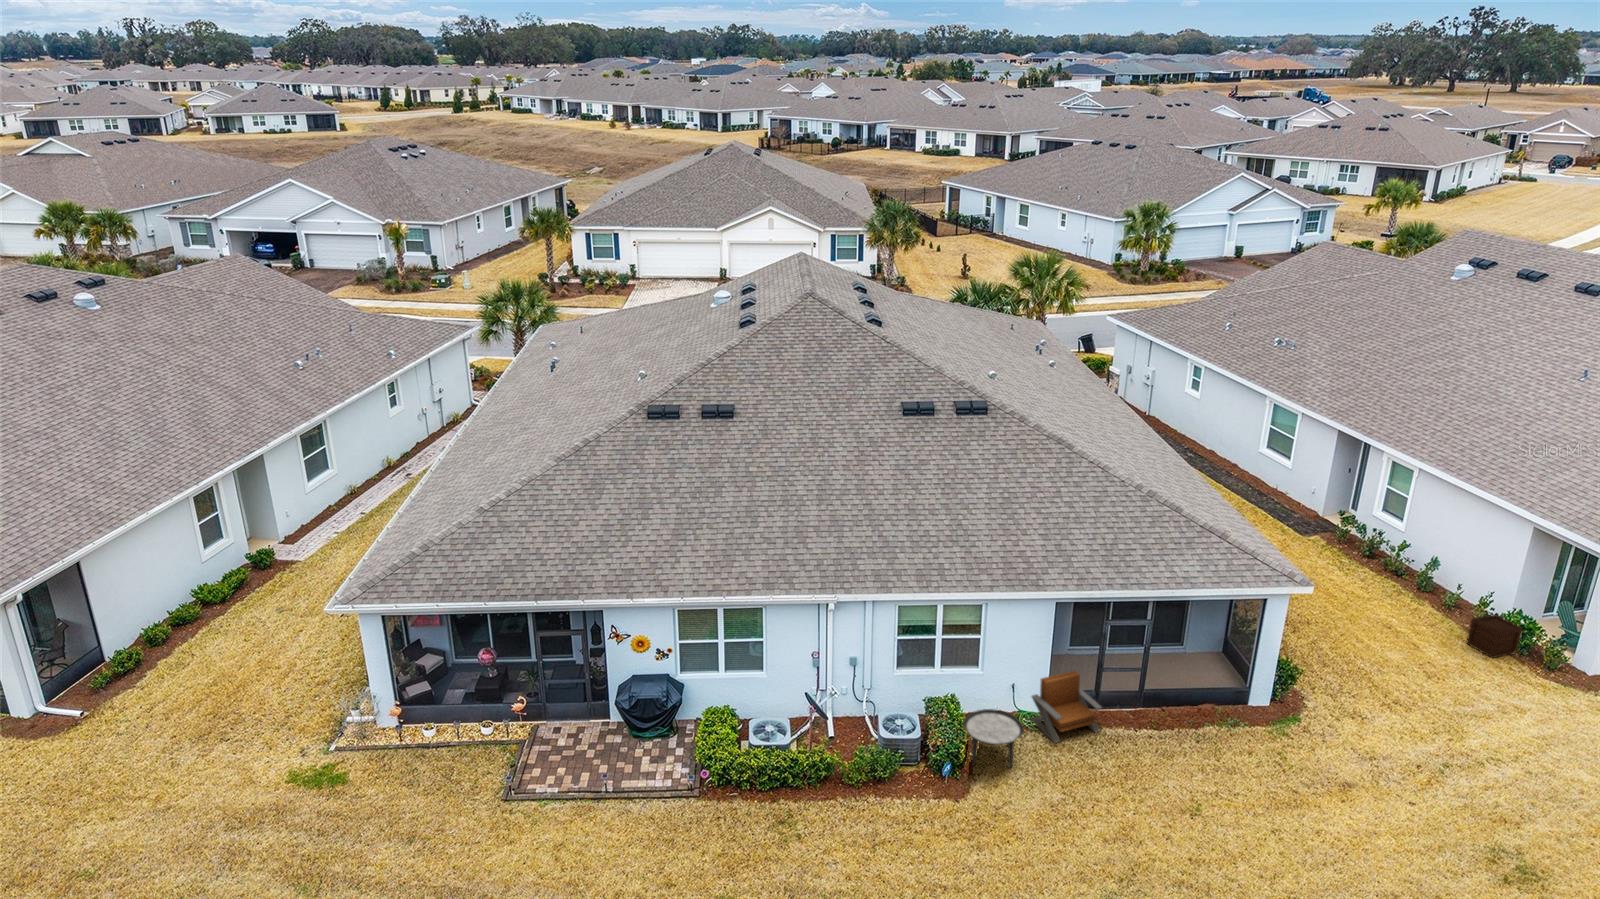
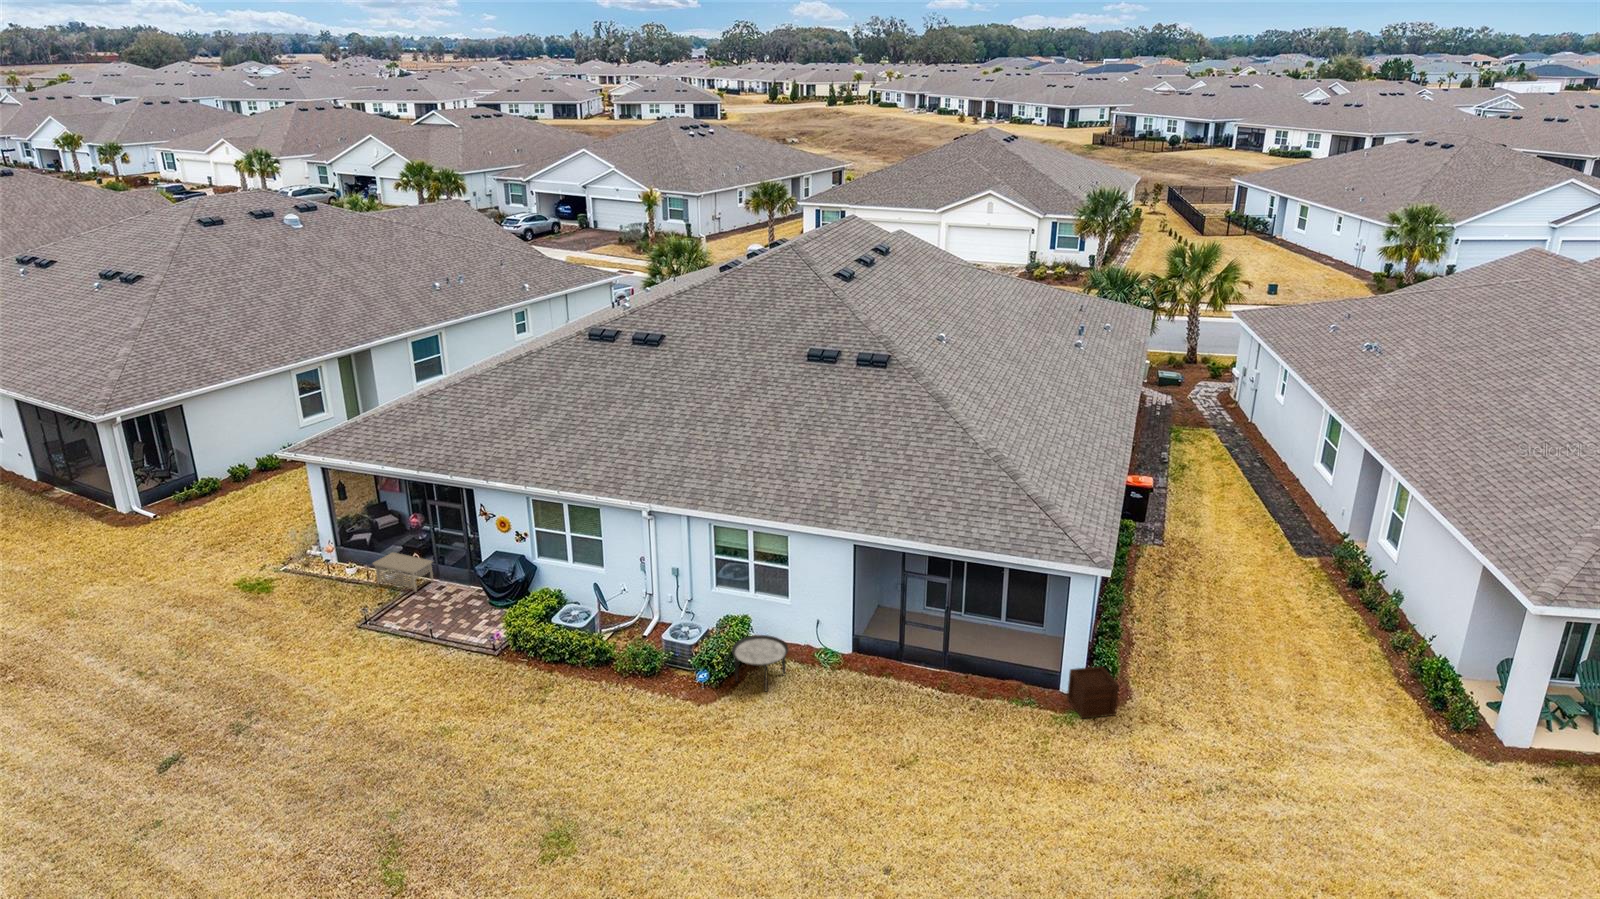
wooden crate: present [1467,614,1522,658] -> present [1067,666,1119,718]
lounge chair: present [1031,671,1102,743] -> none [827,619,882,682]
storage bench: none [467,700,540,742] -> present [373,553,433,591]

